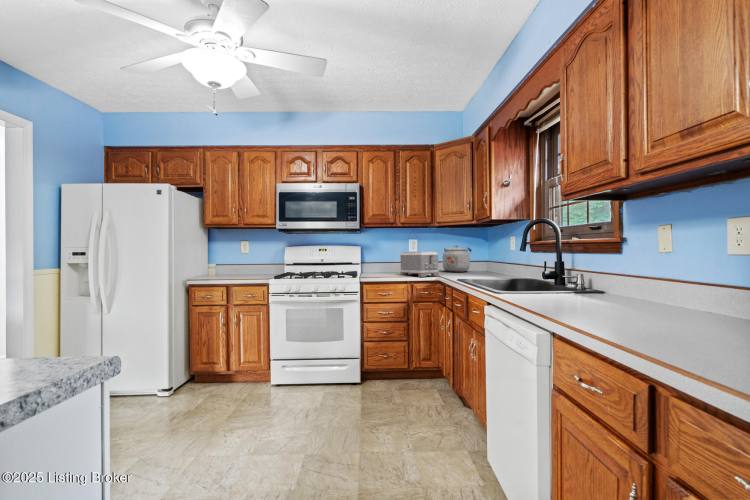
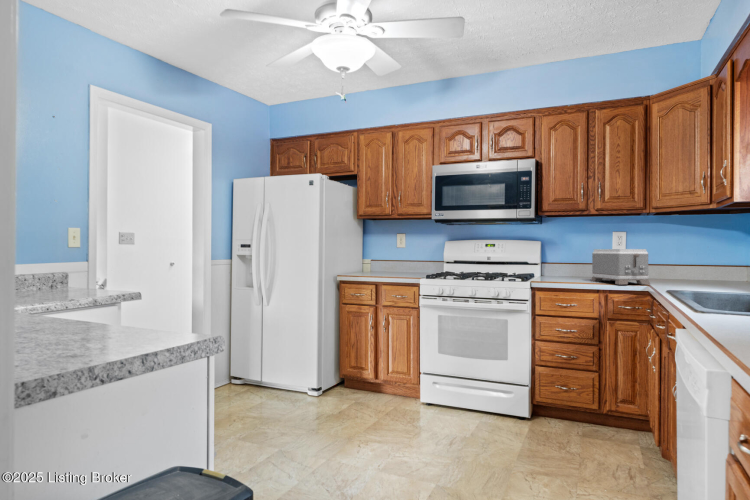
kettle: present [442,246,472,272] -> none [657,241,717,280]

